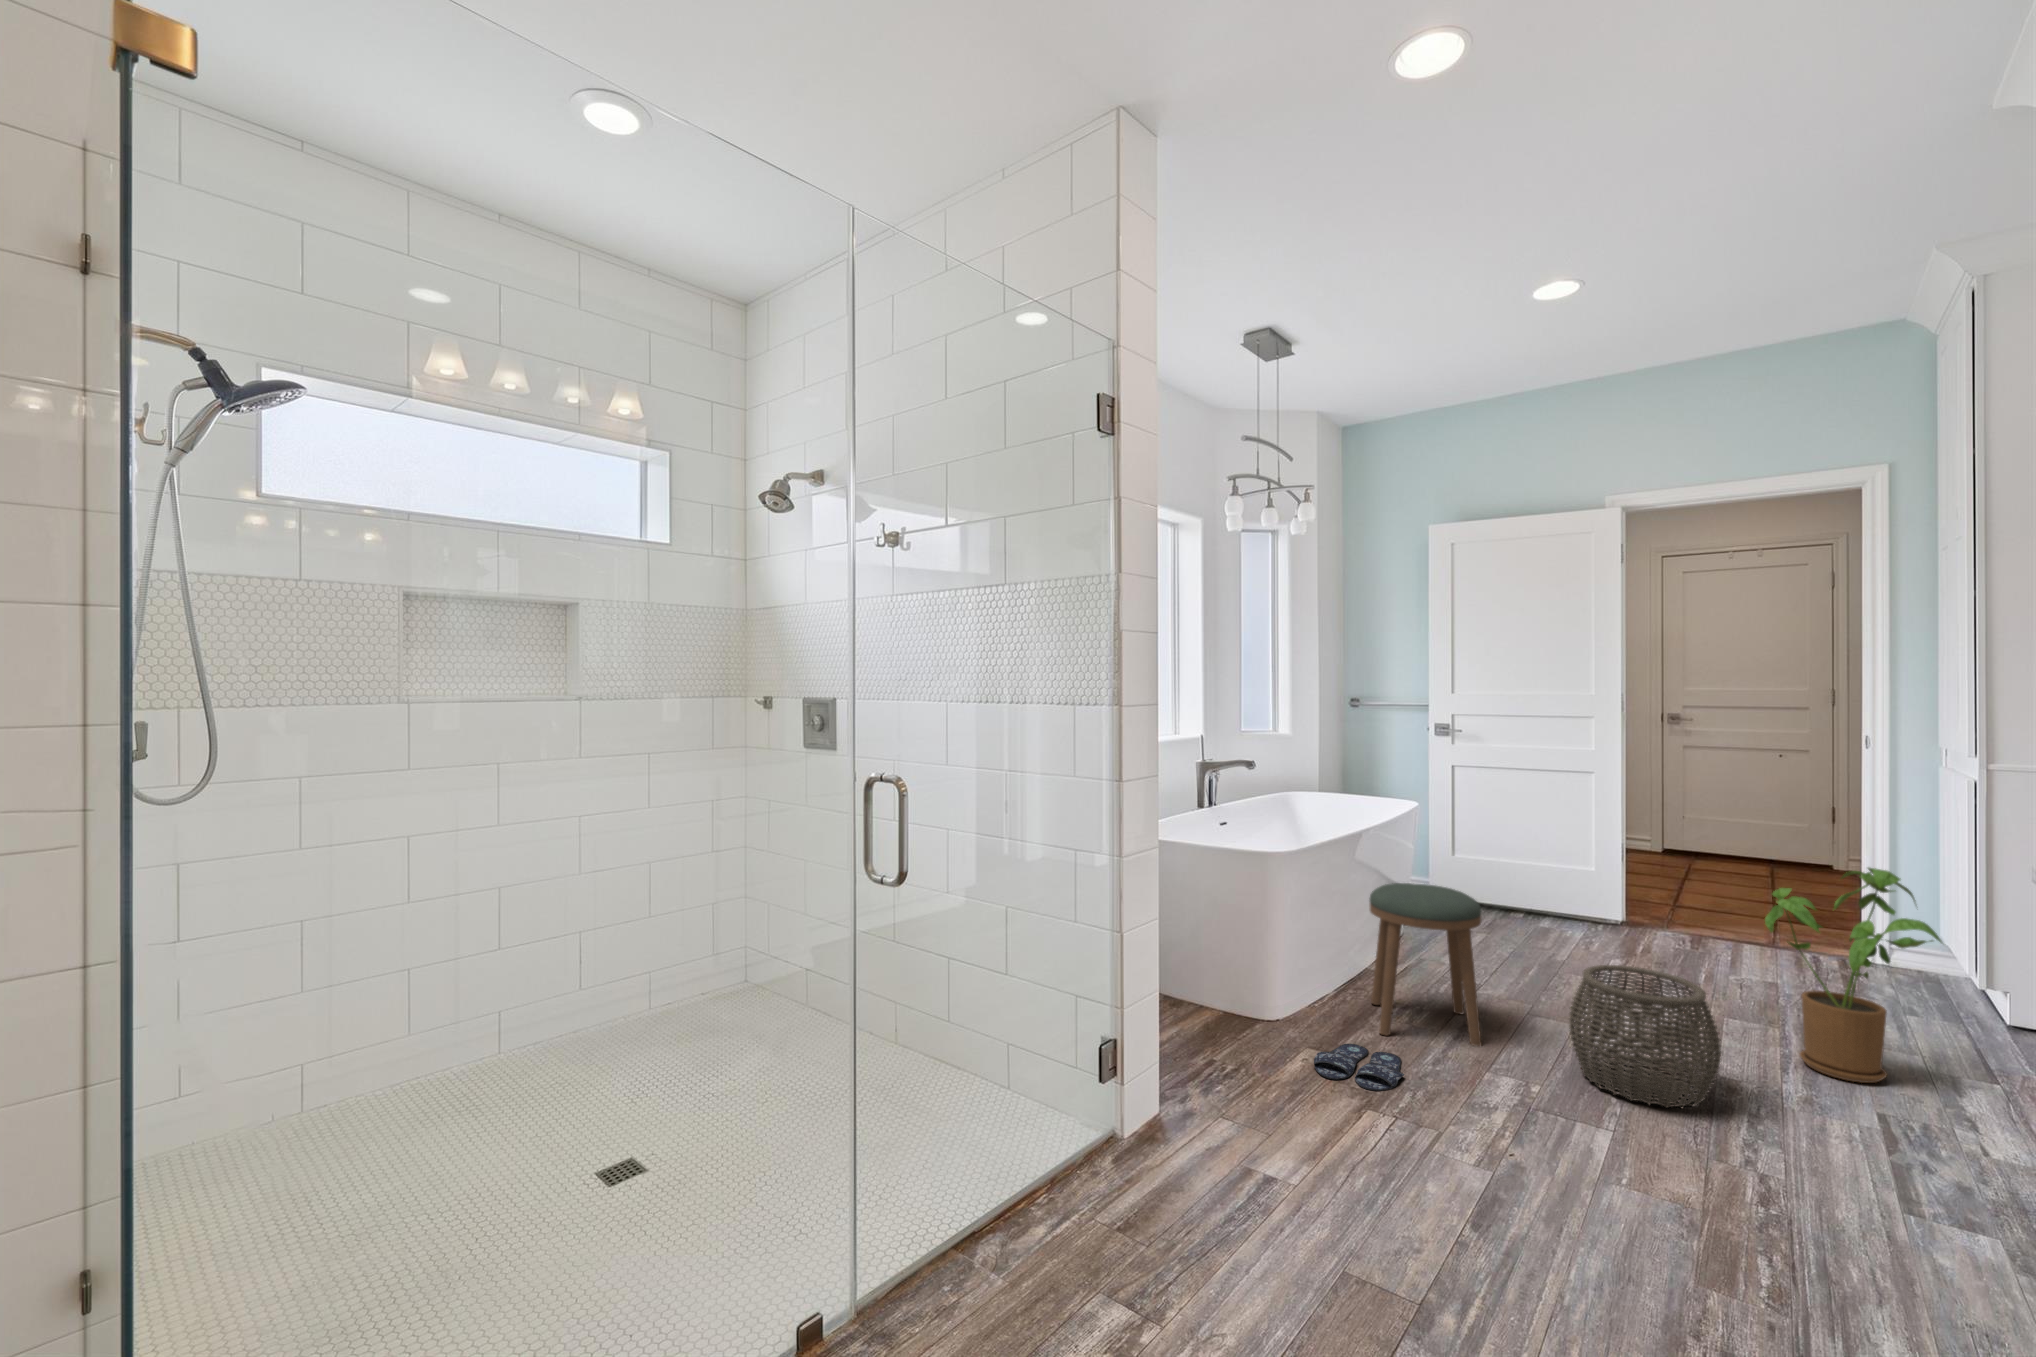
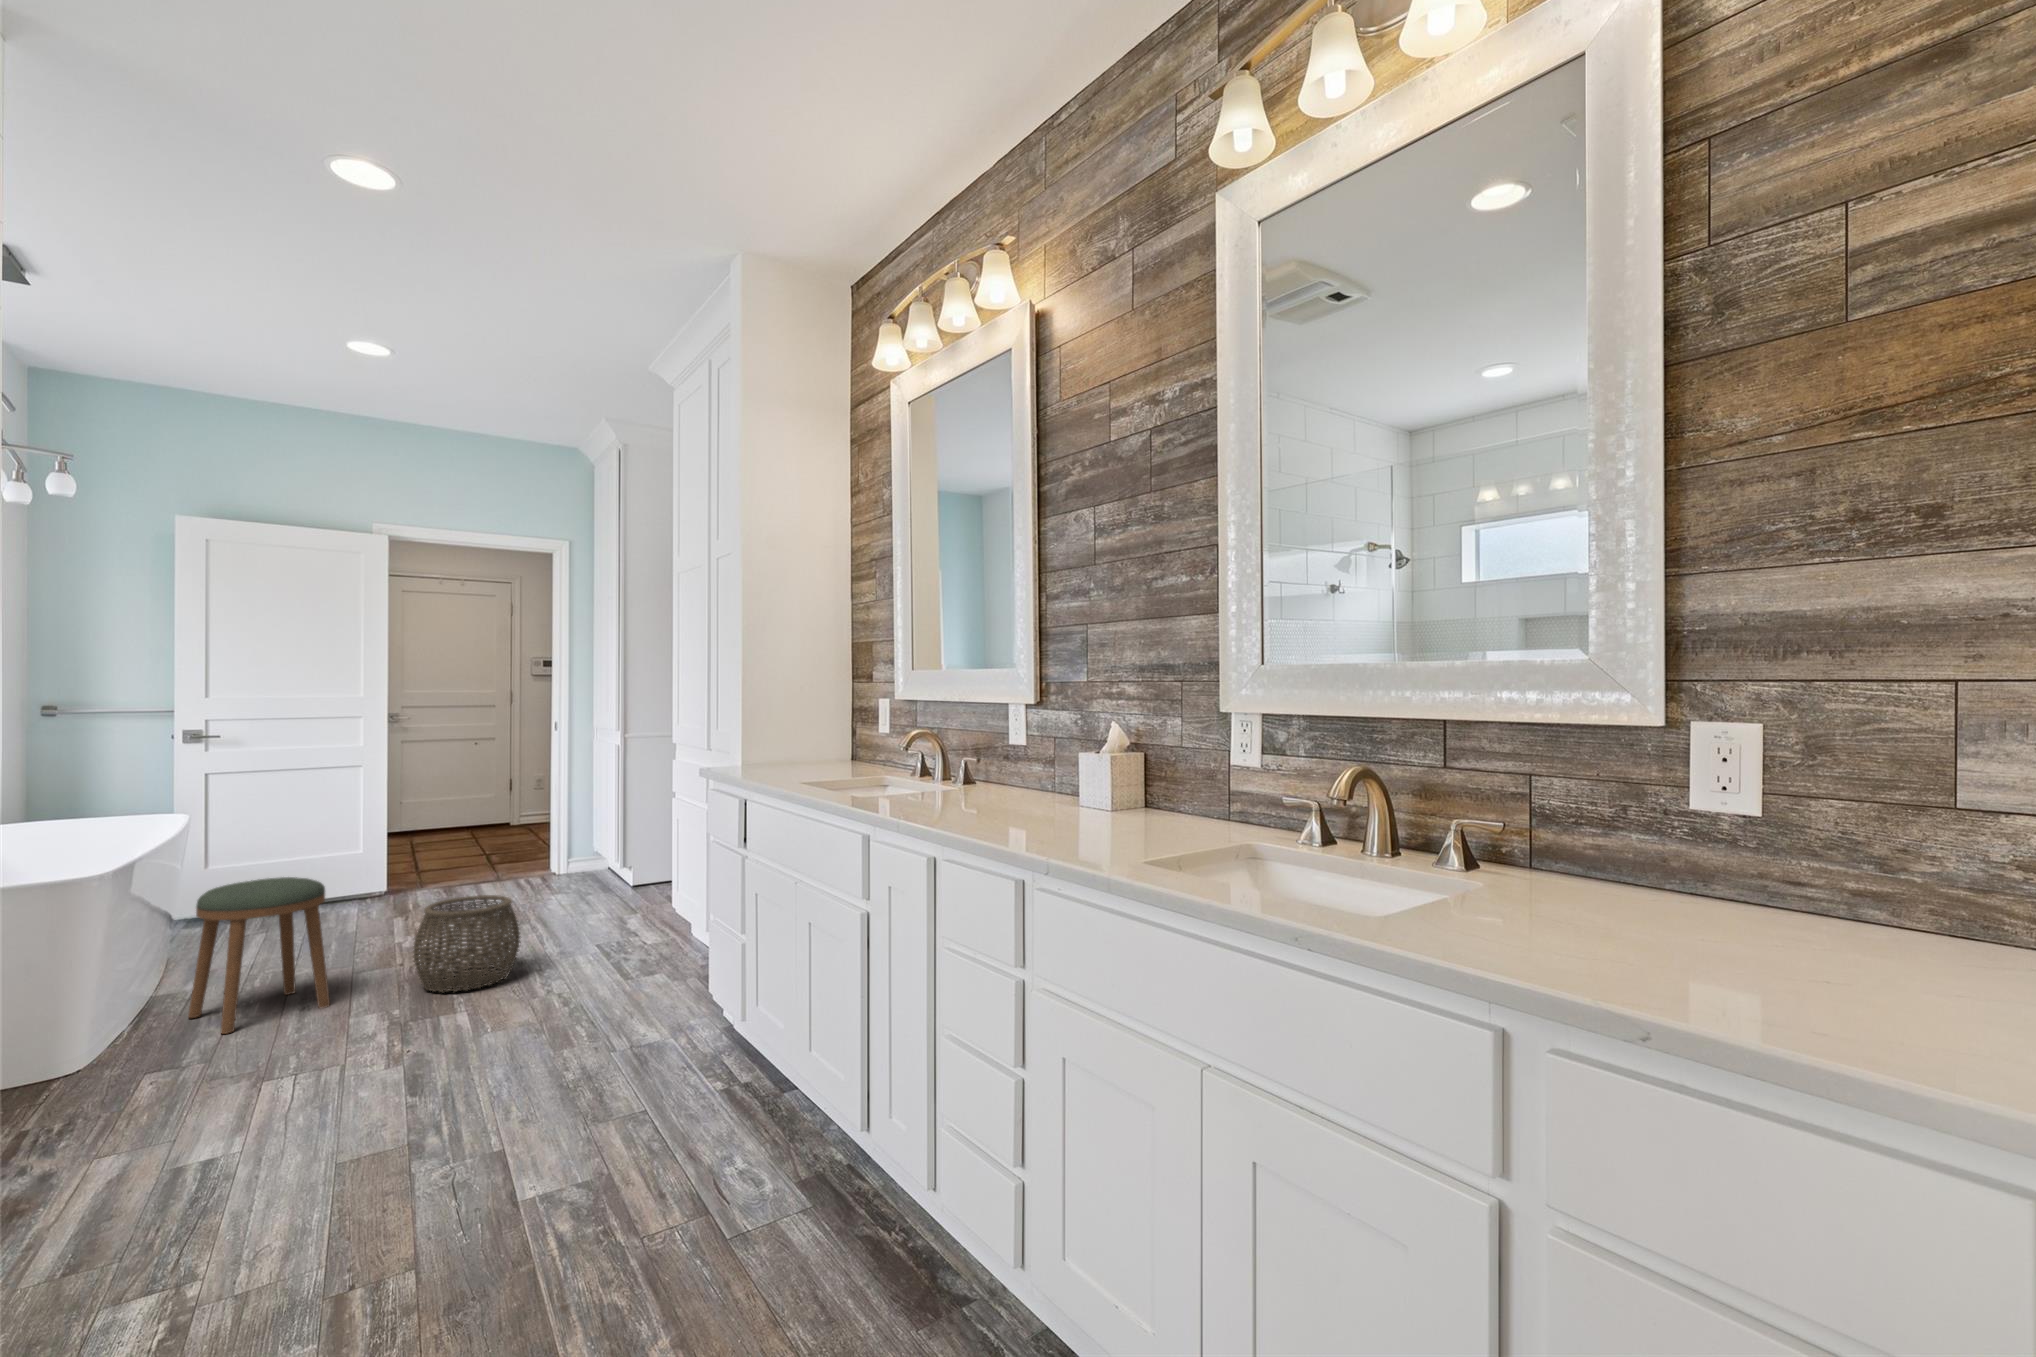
house plant: present [1765,868,1942,1083] -> none [529,799,623,937]
slippers: present [1314,1044,1404,1091] -> none [168,1040,279,1084]

